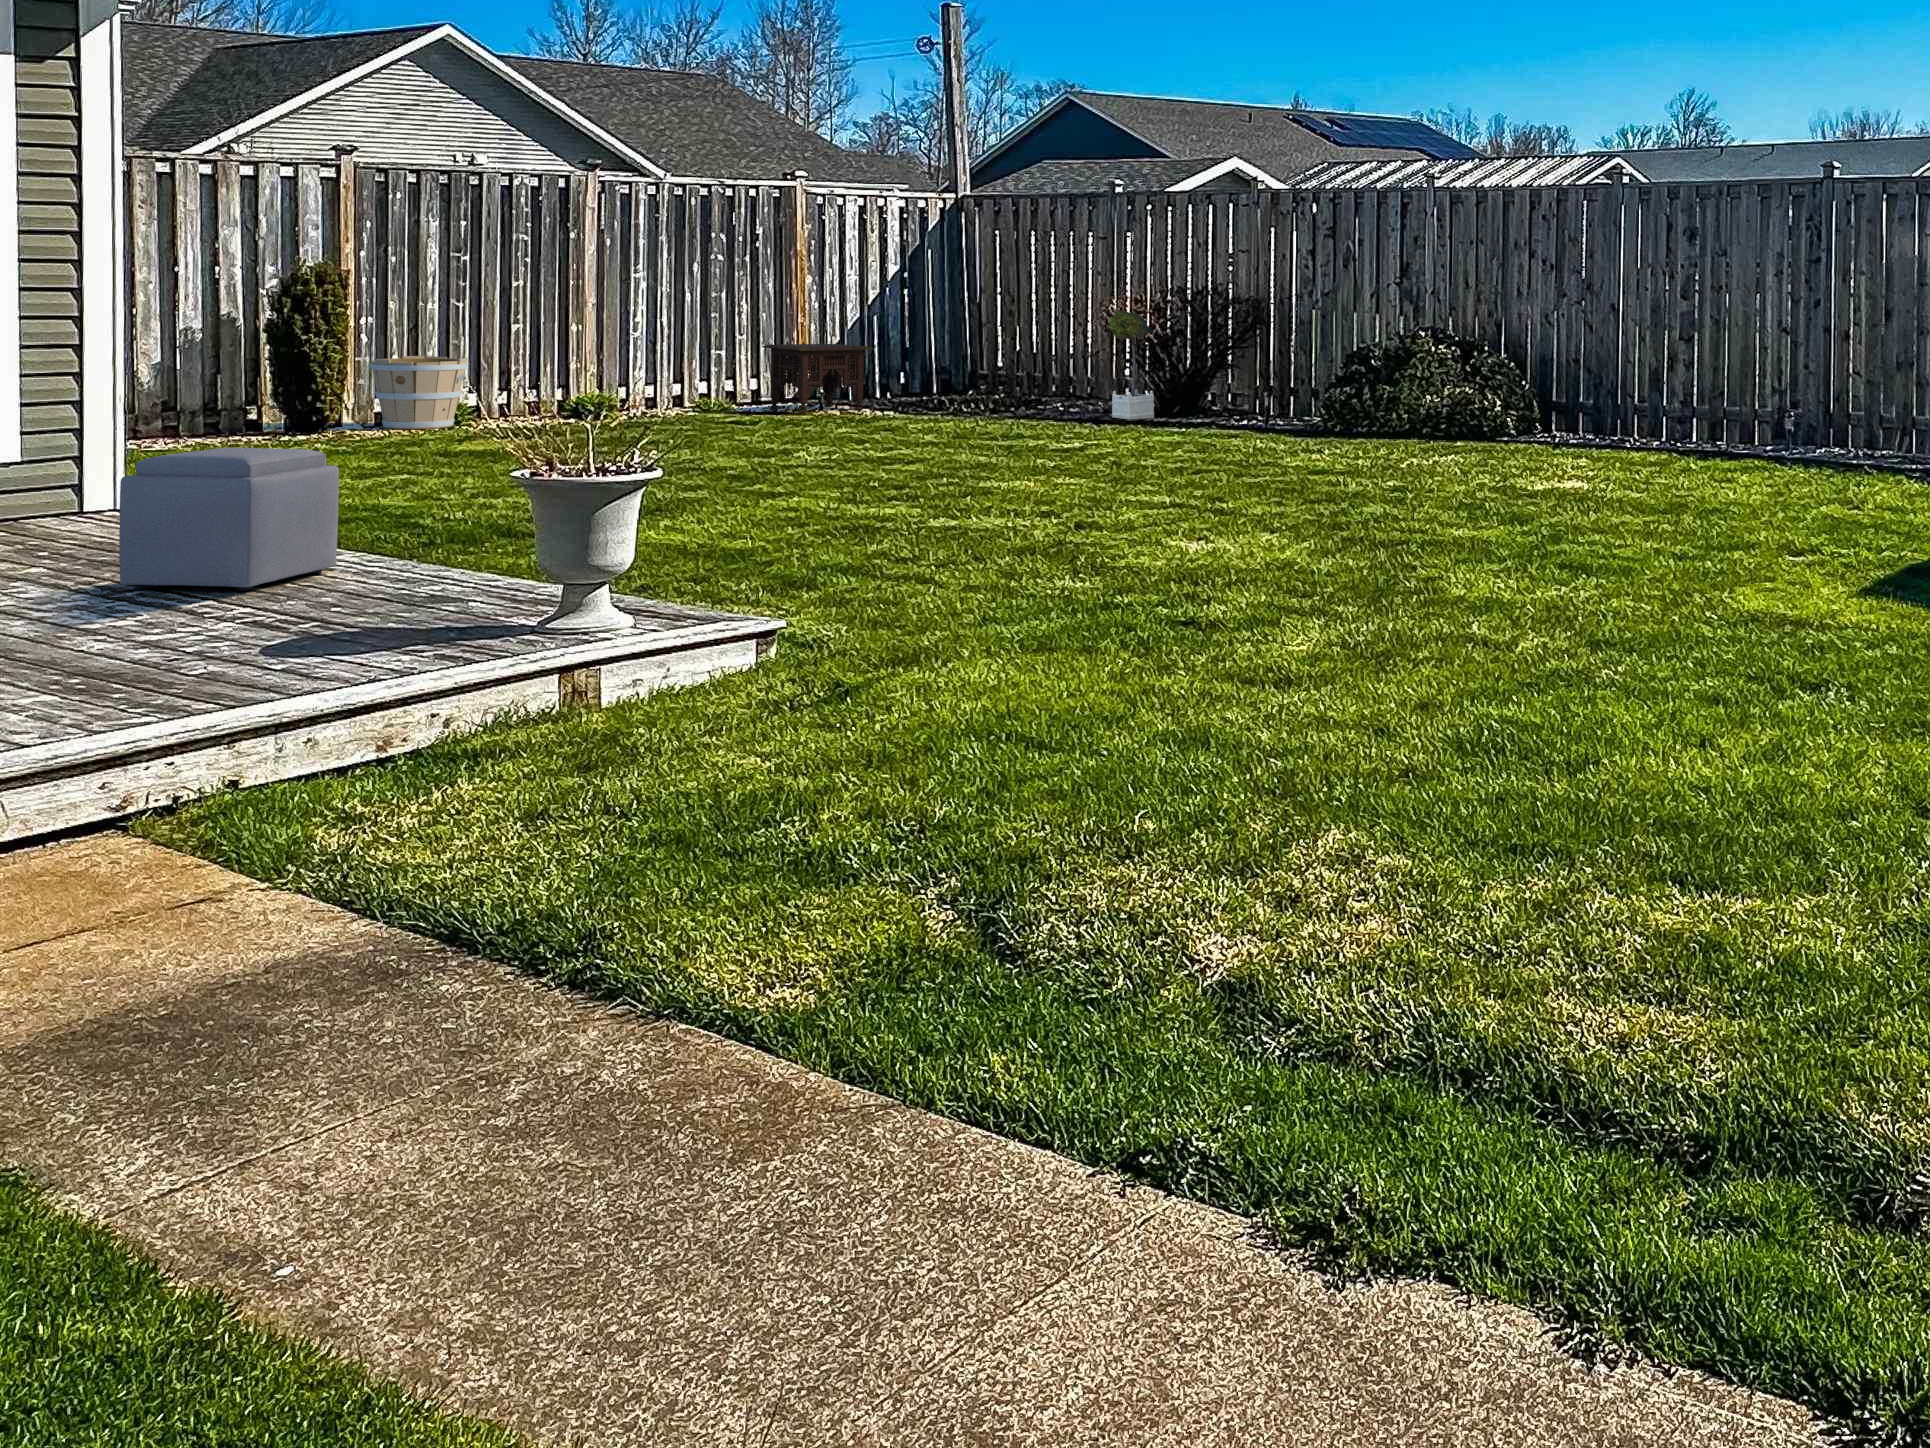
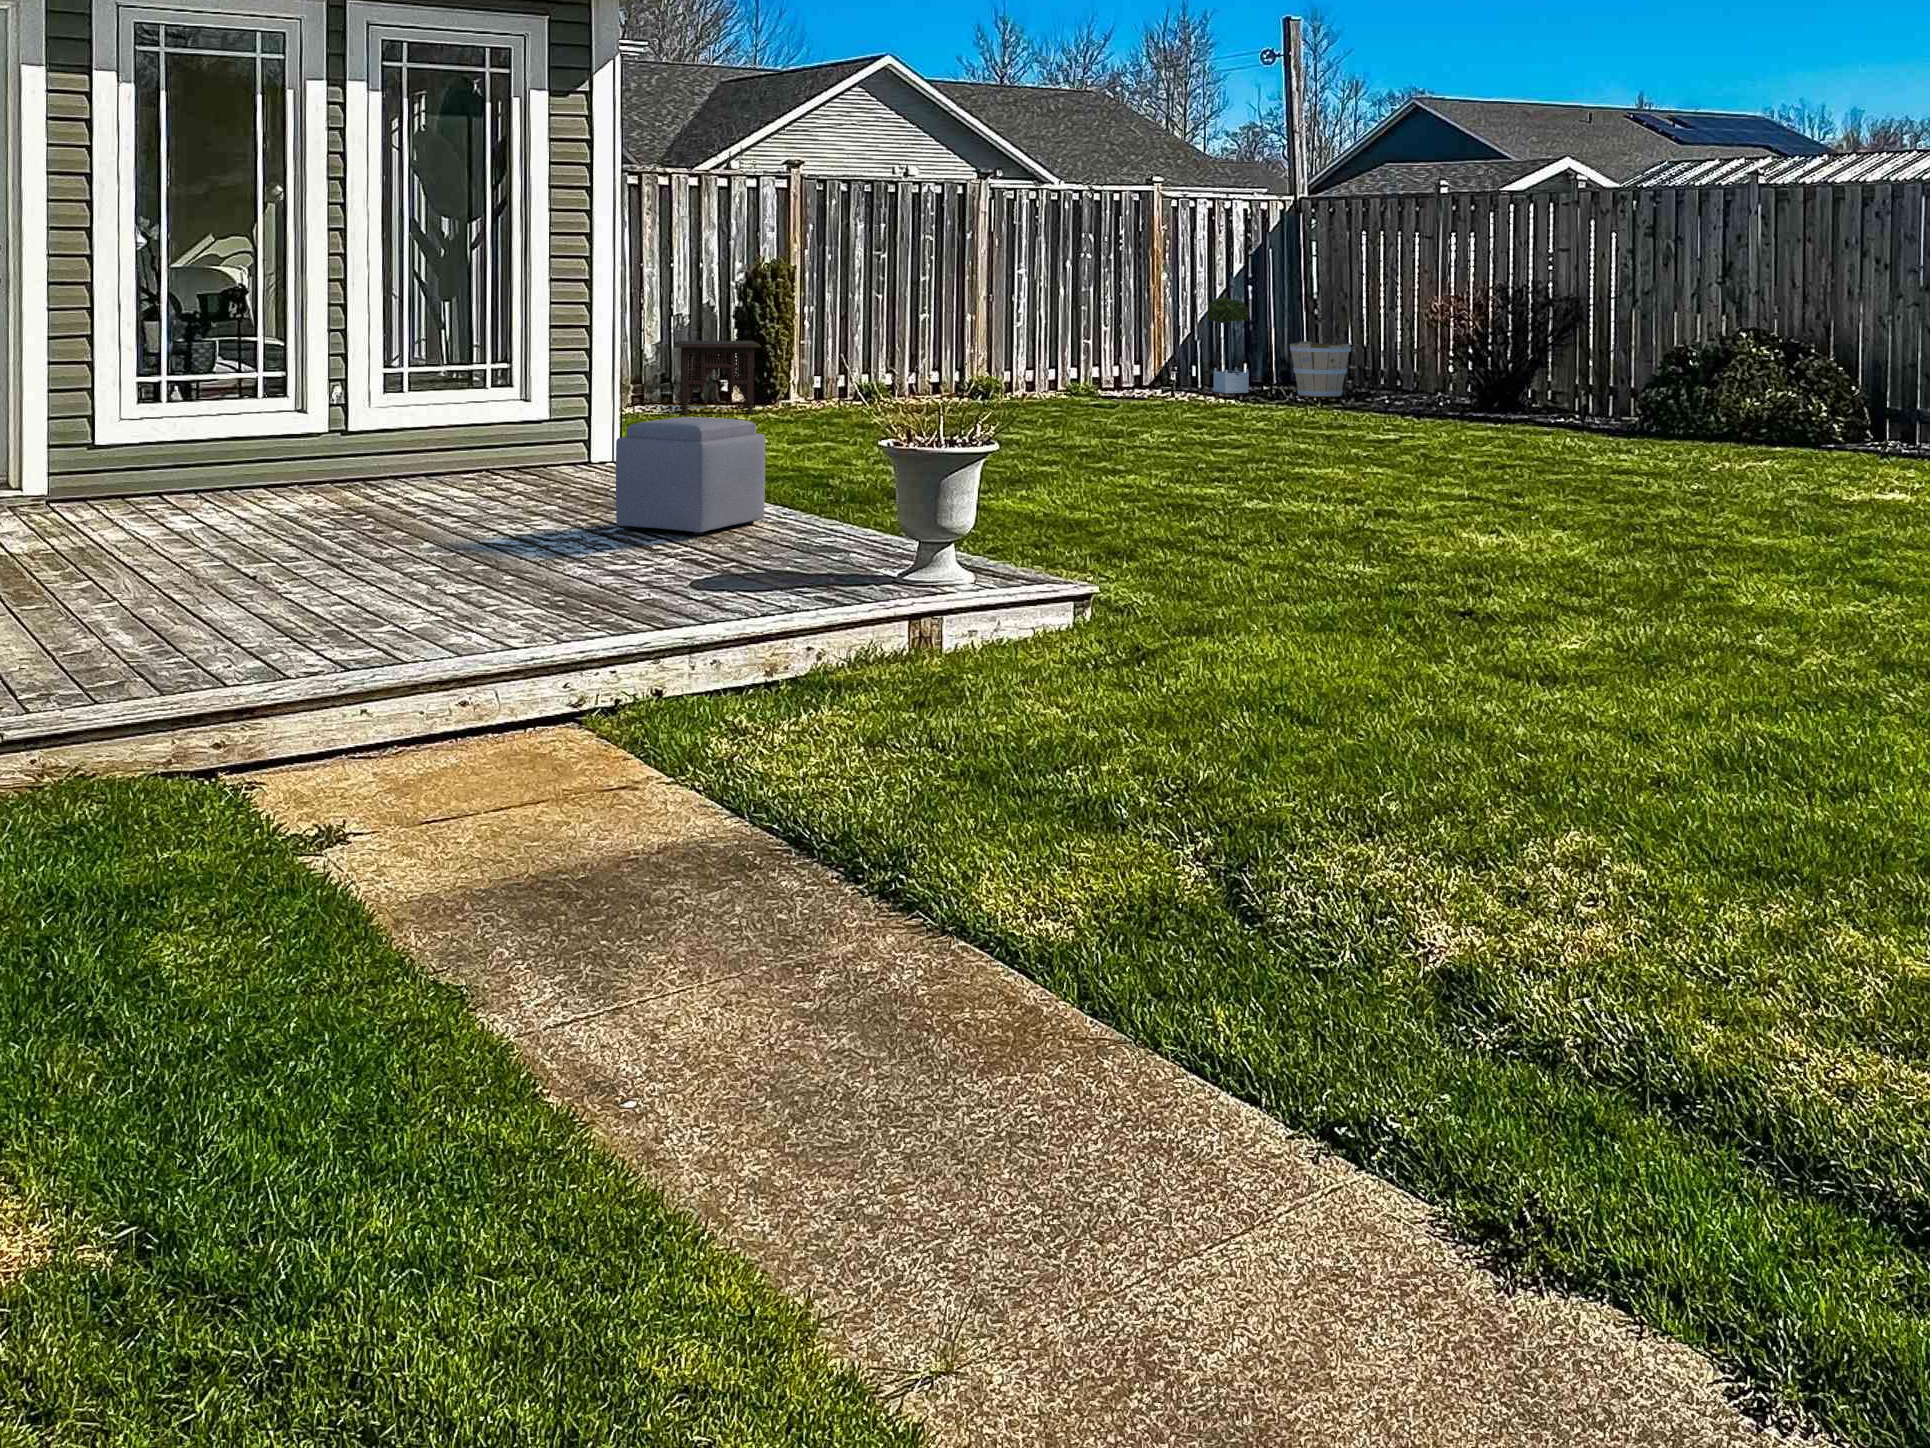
potted tree: present [1109,309,1154,419] -> present [1207,296,1249,393]
side table: present [762,344,873,413] -> present [674,341,761,415]
wooden bucket: present [370,356,468,429] -> present [1290,341,1351,397]

